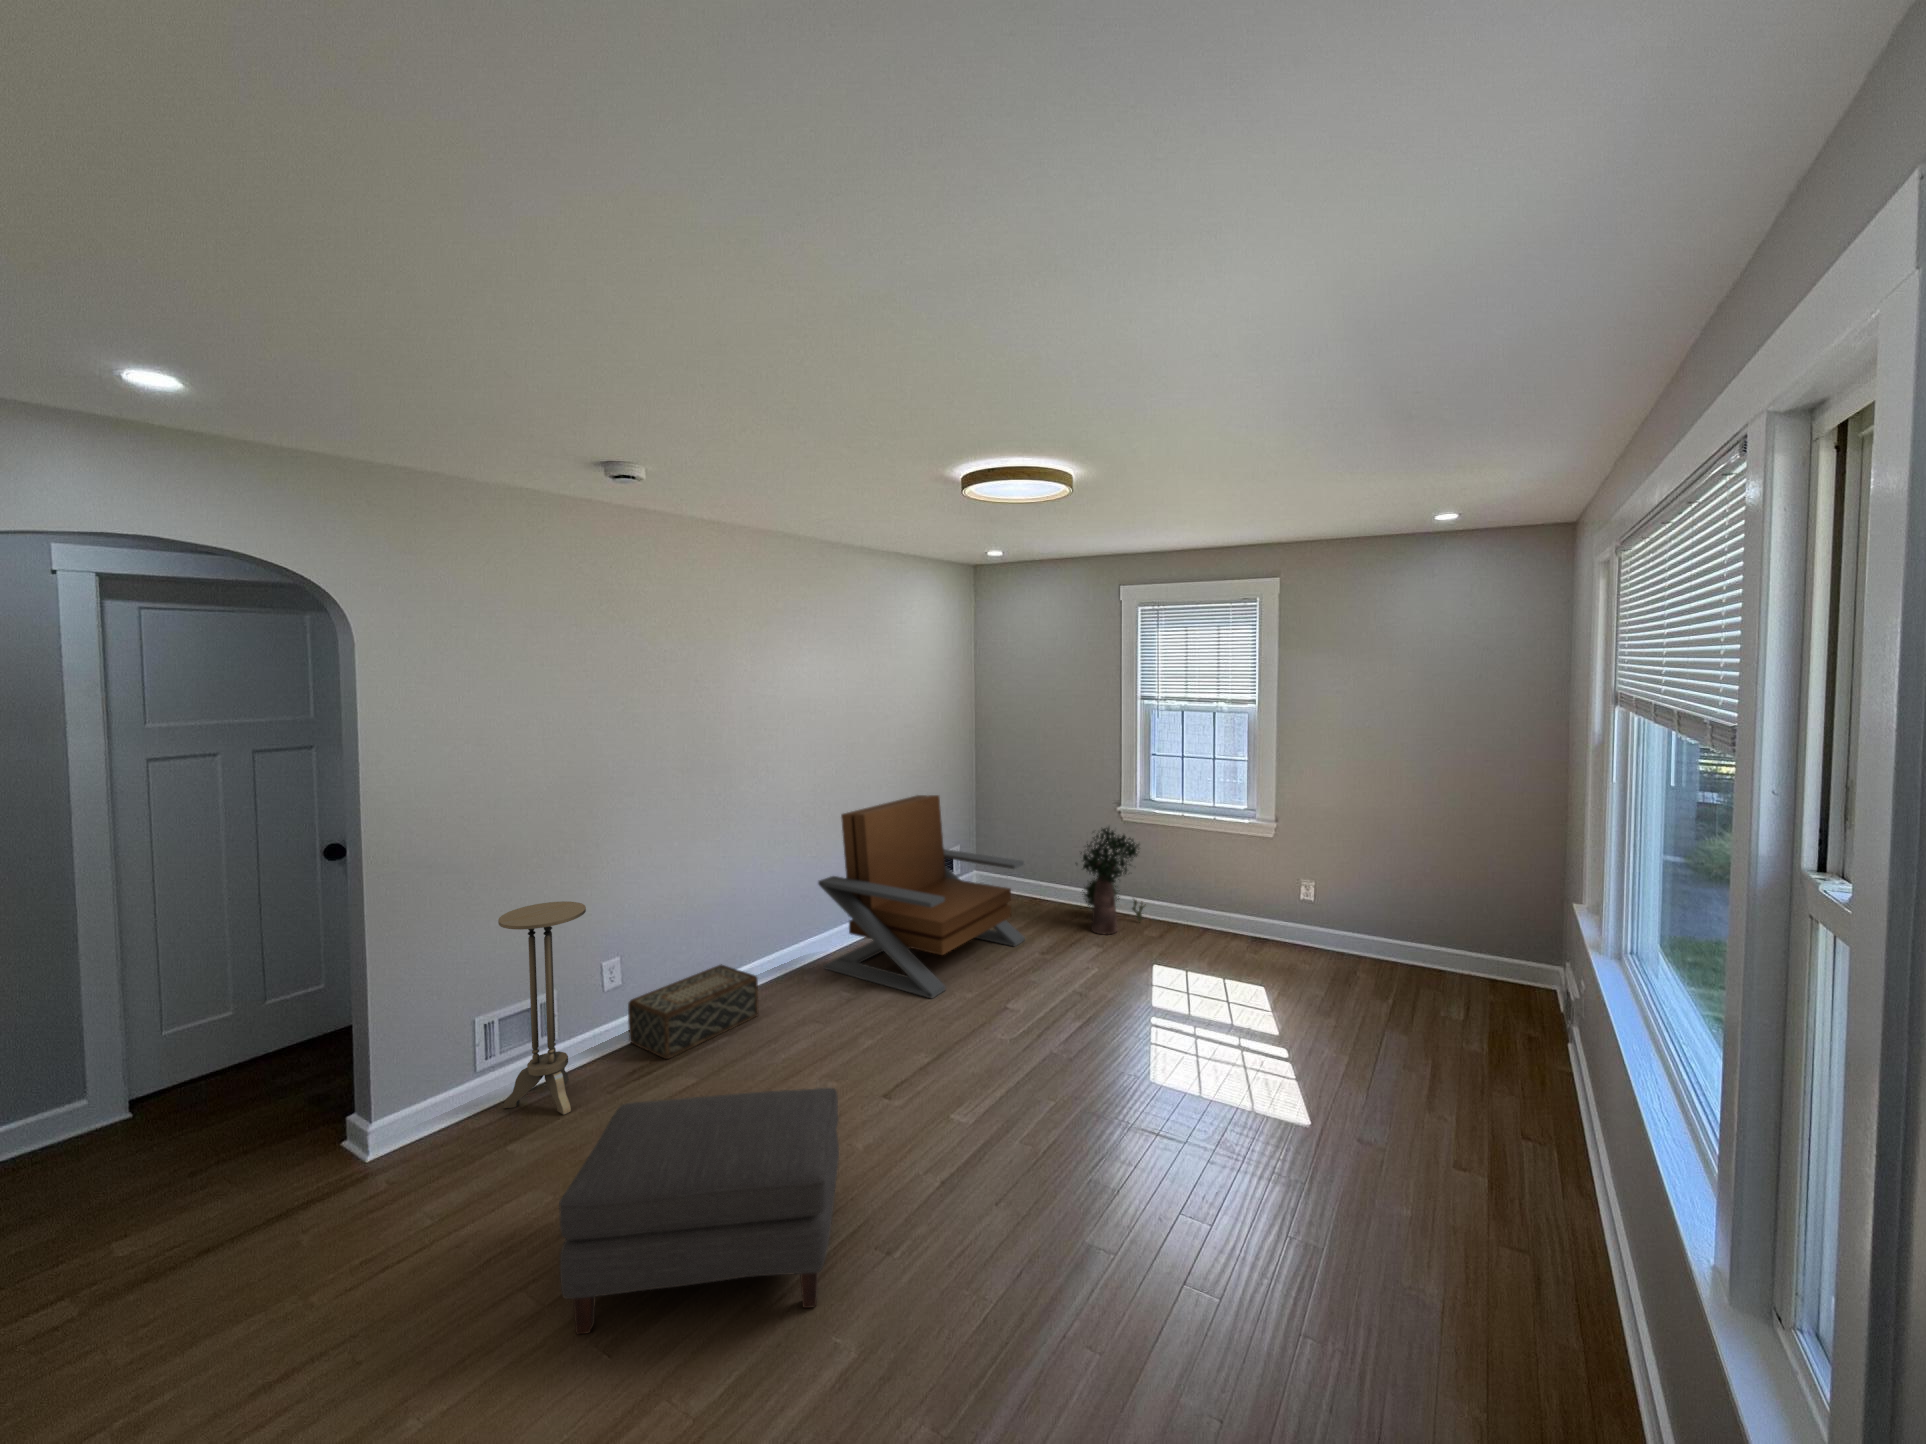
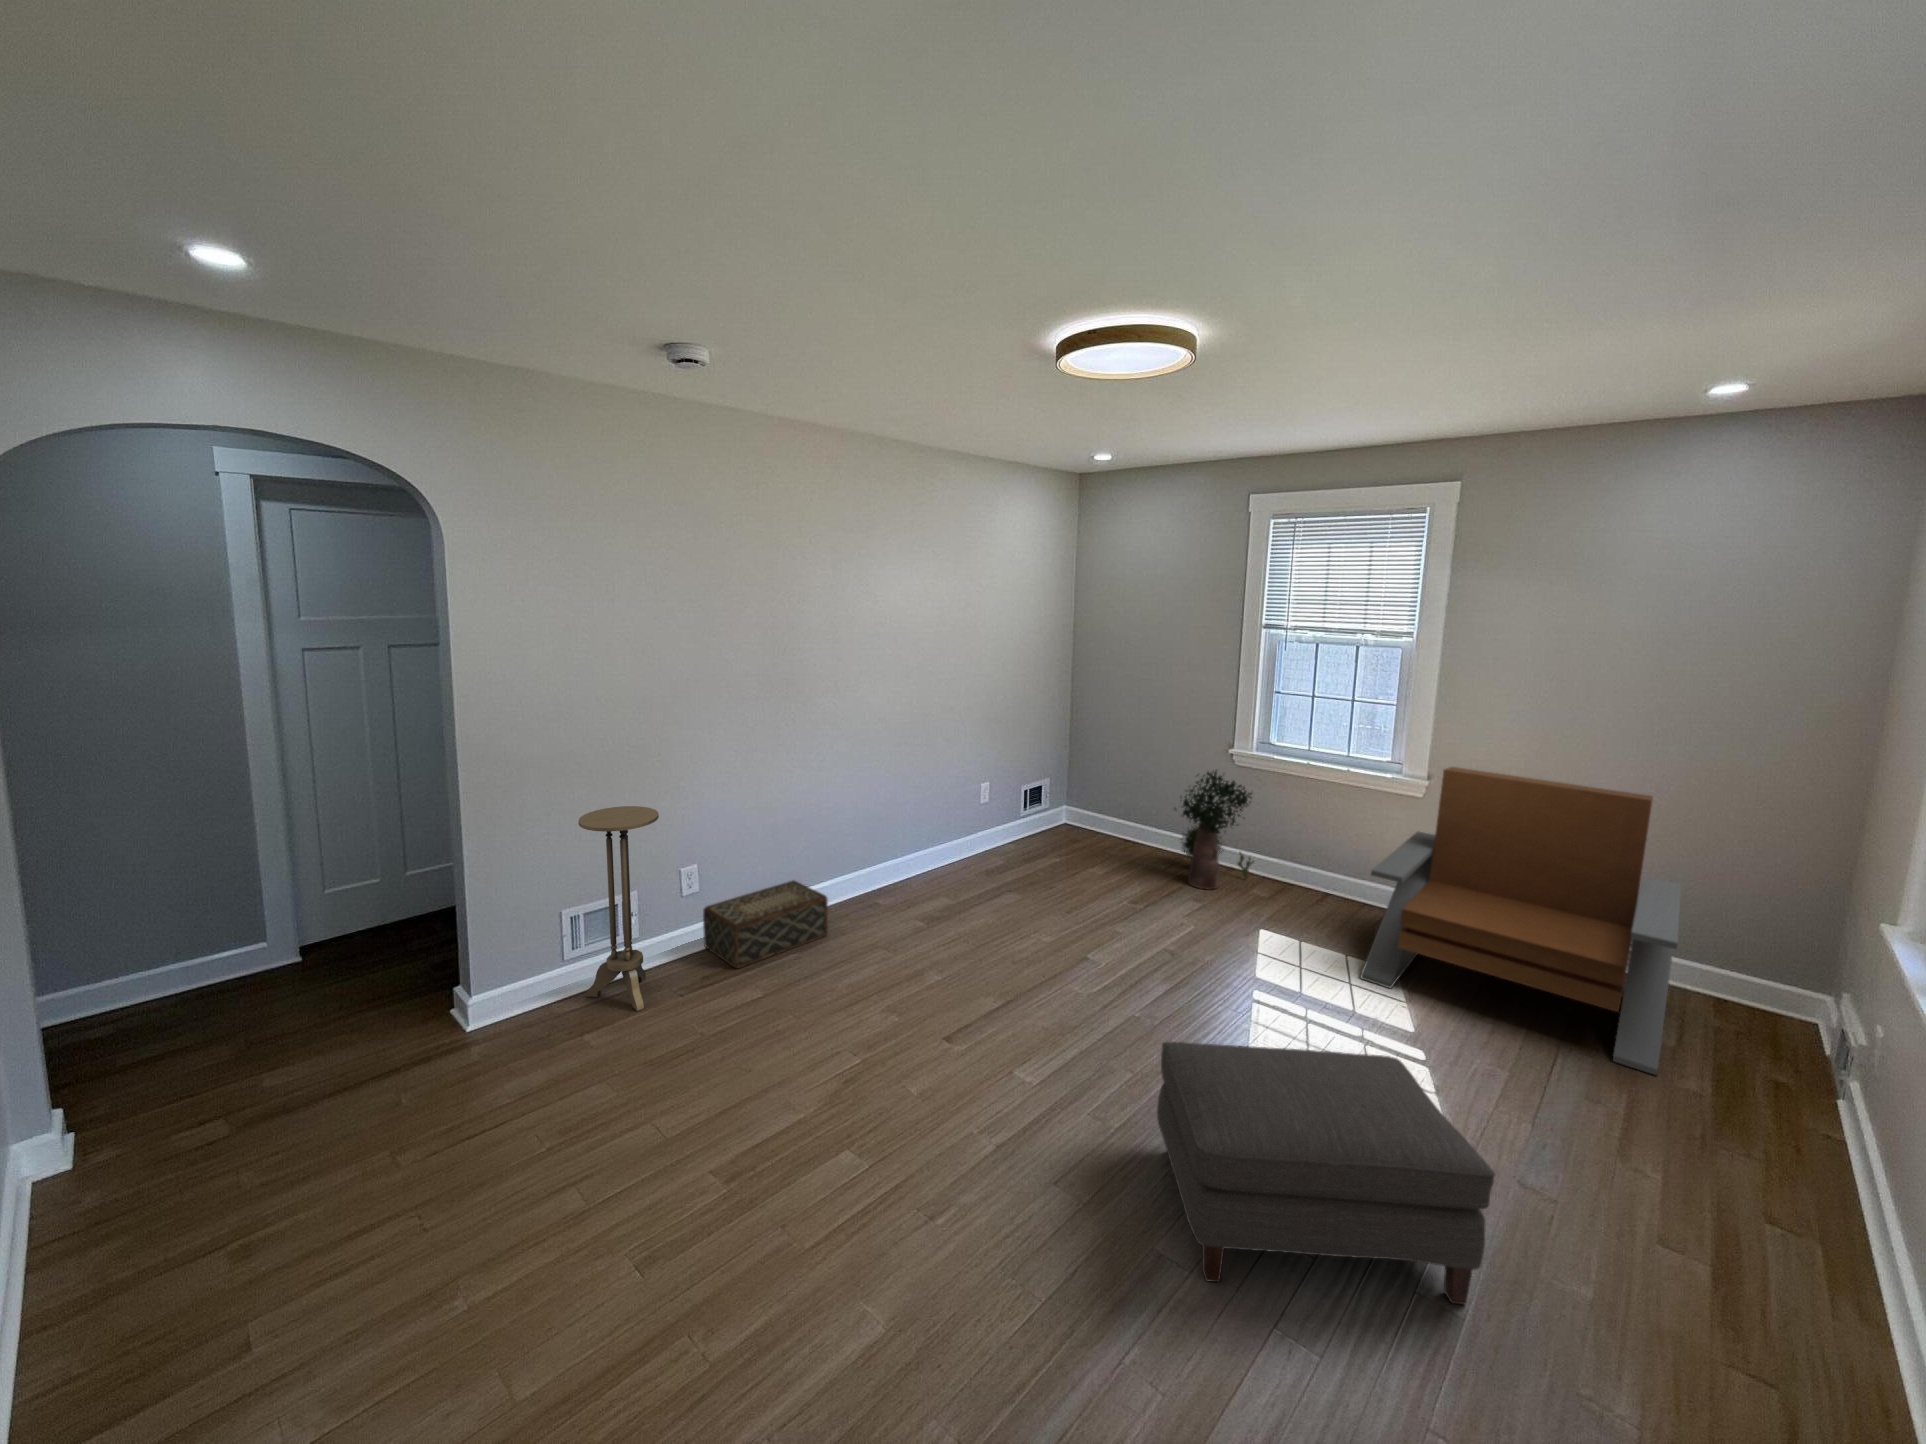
lounge chair: present [818,795,1025,998] -> present [1361,767,1681,1075]
ottoman: present [559,1088,839,1334] -> present [1157,1042,1495,1304]

